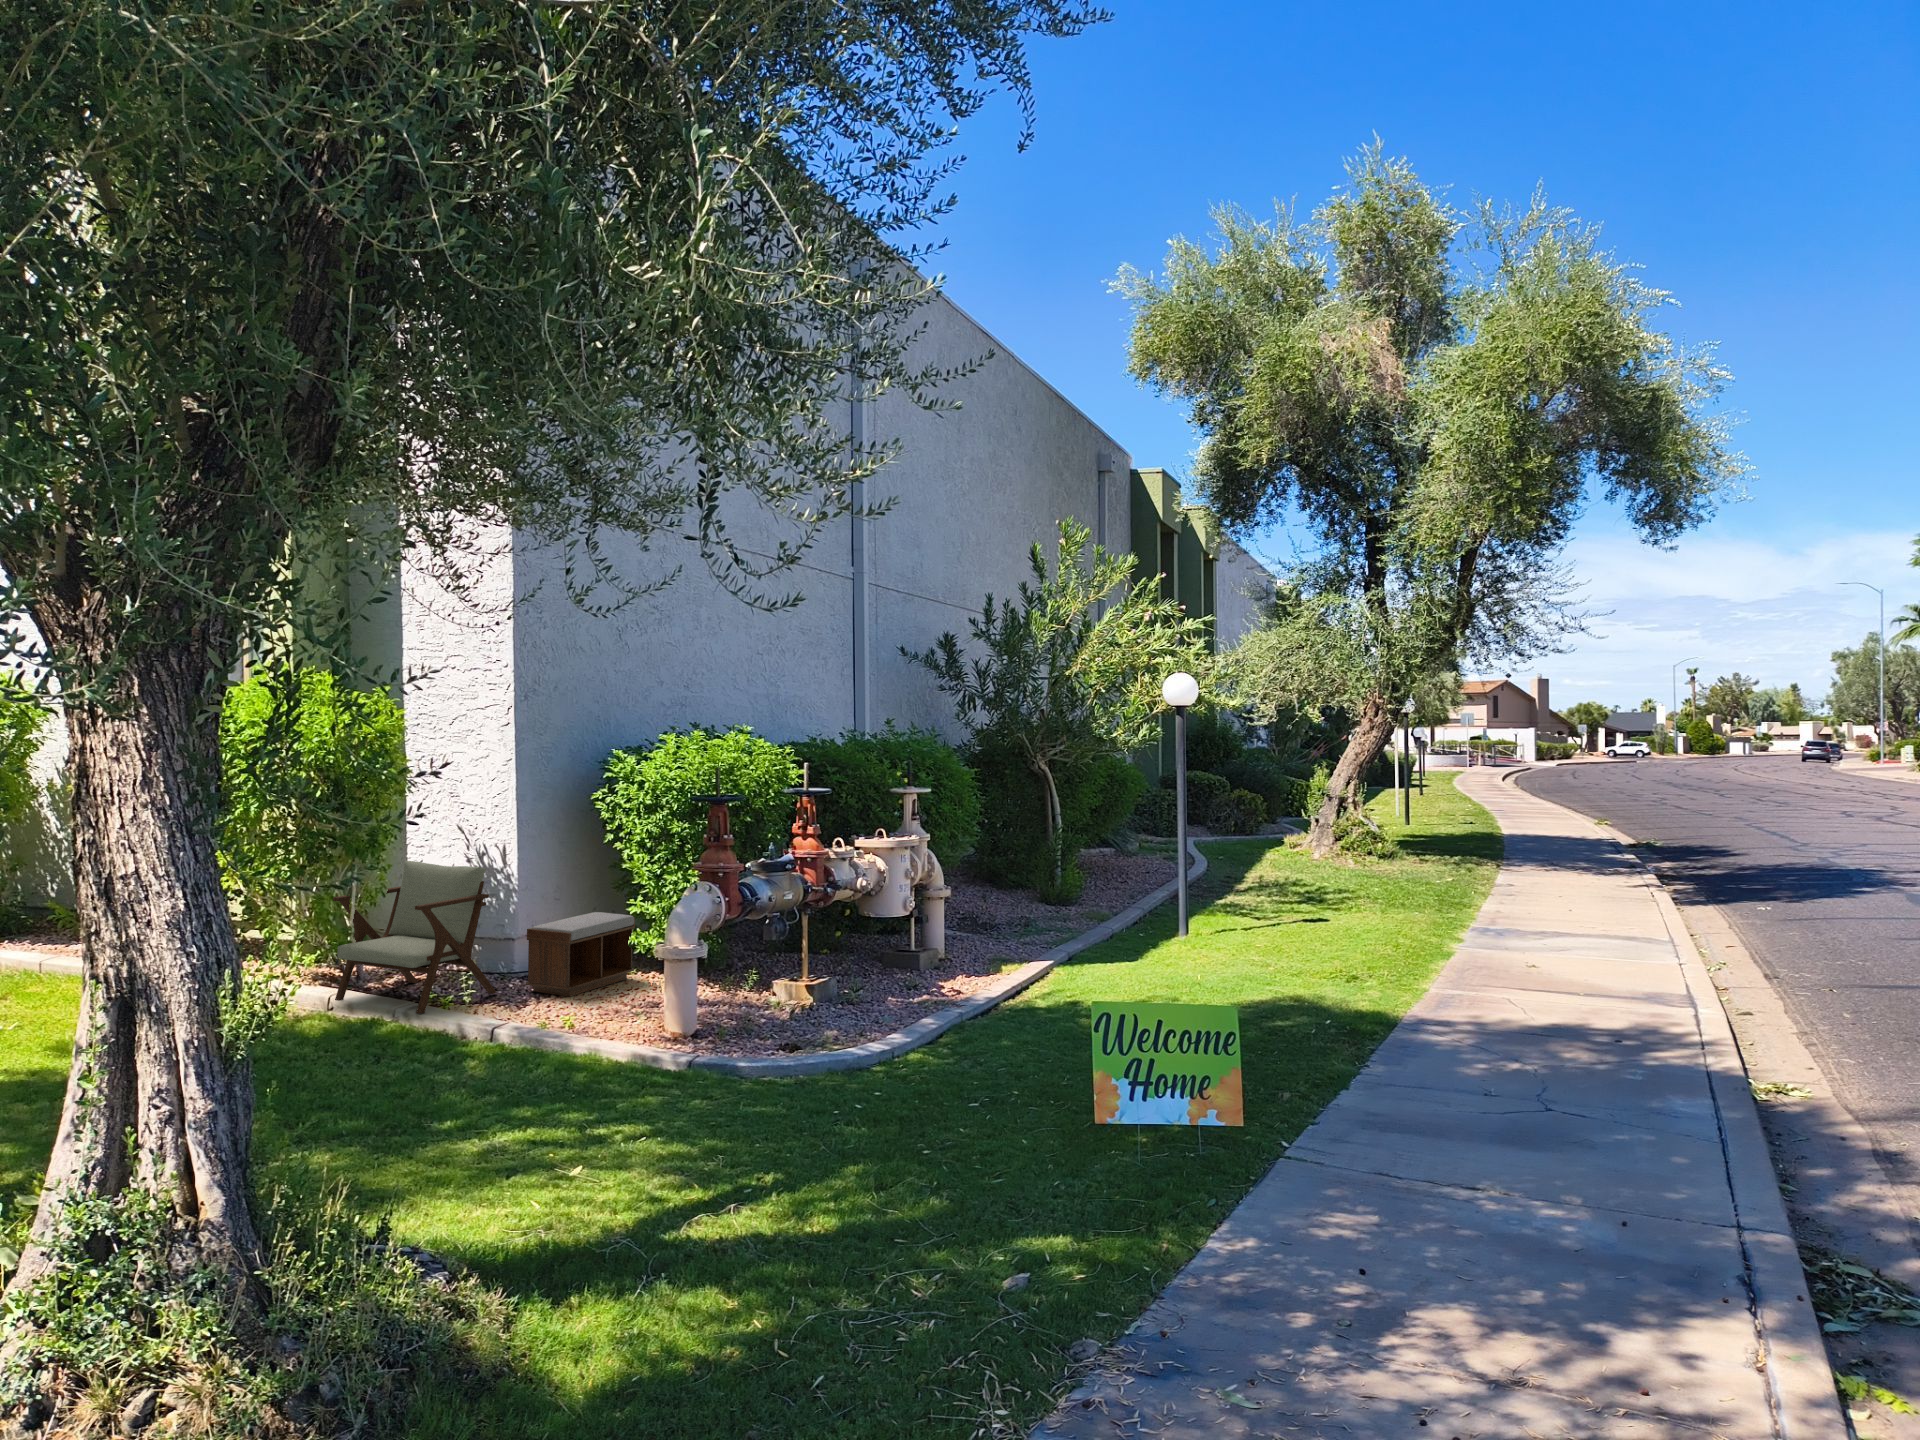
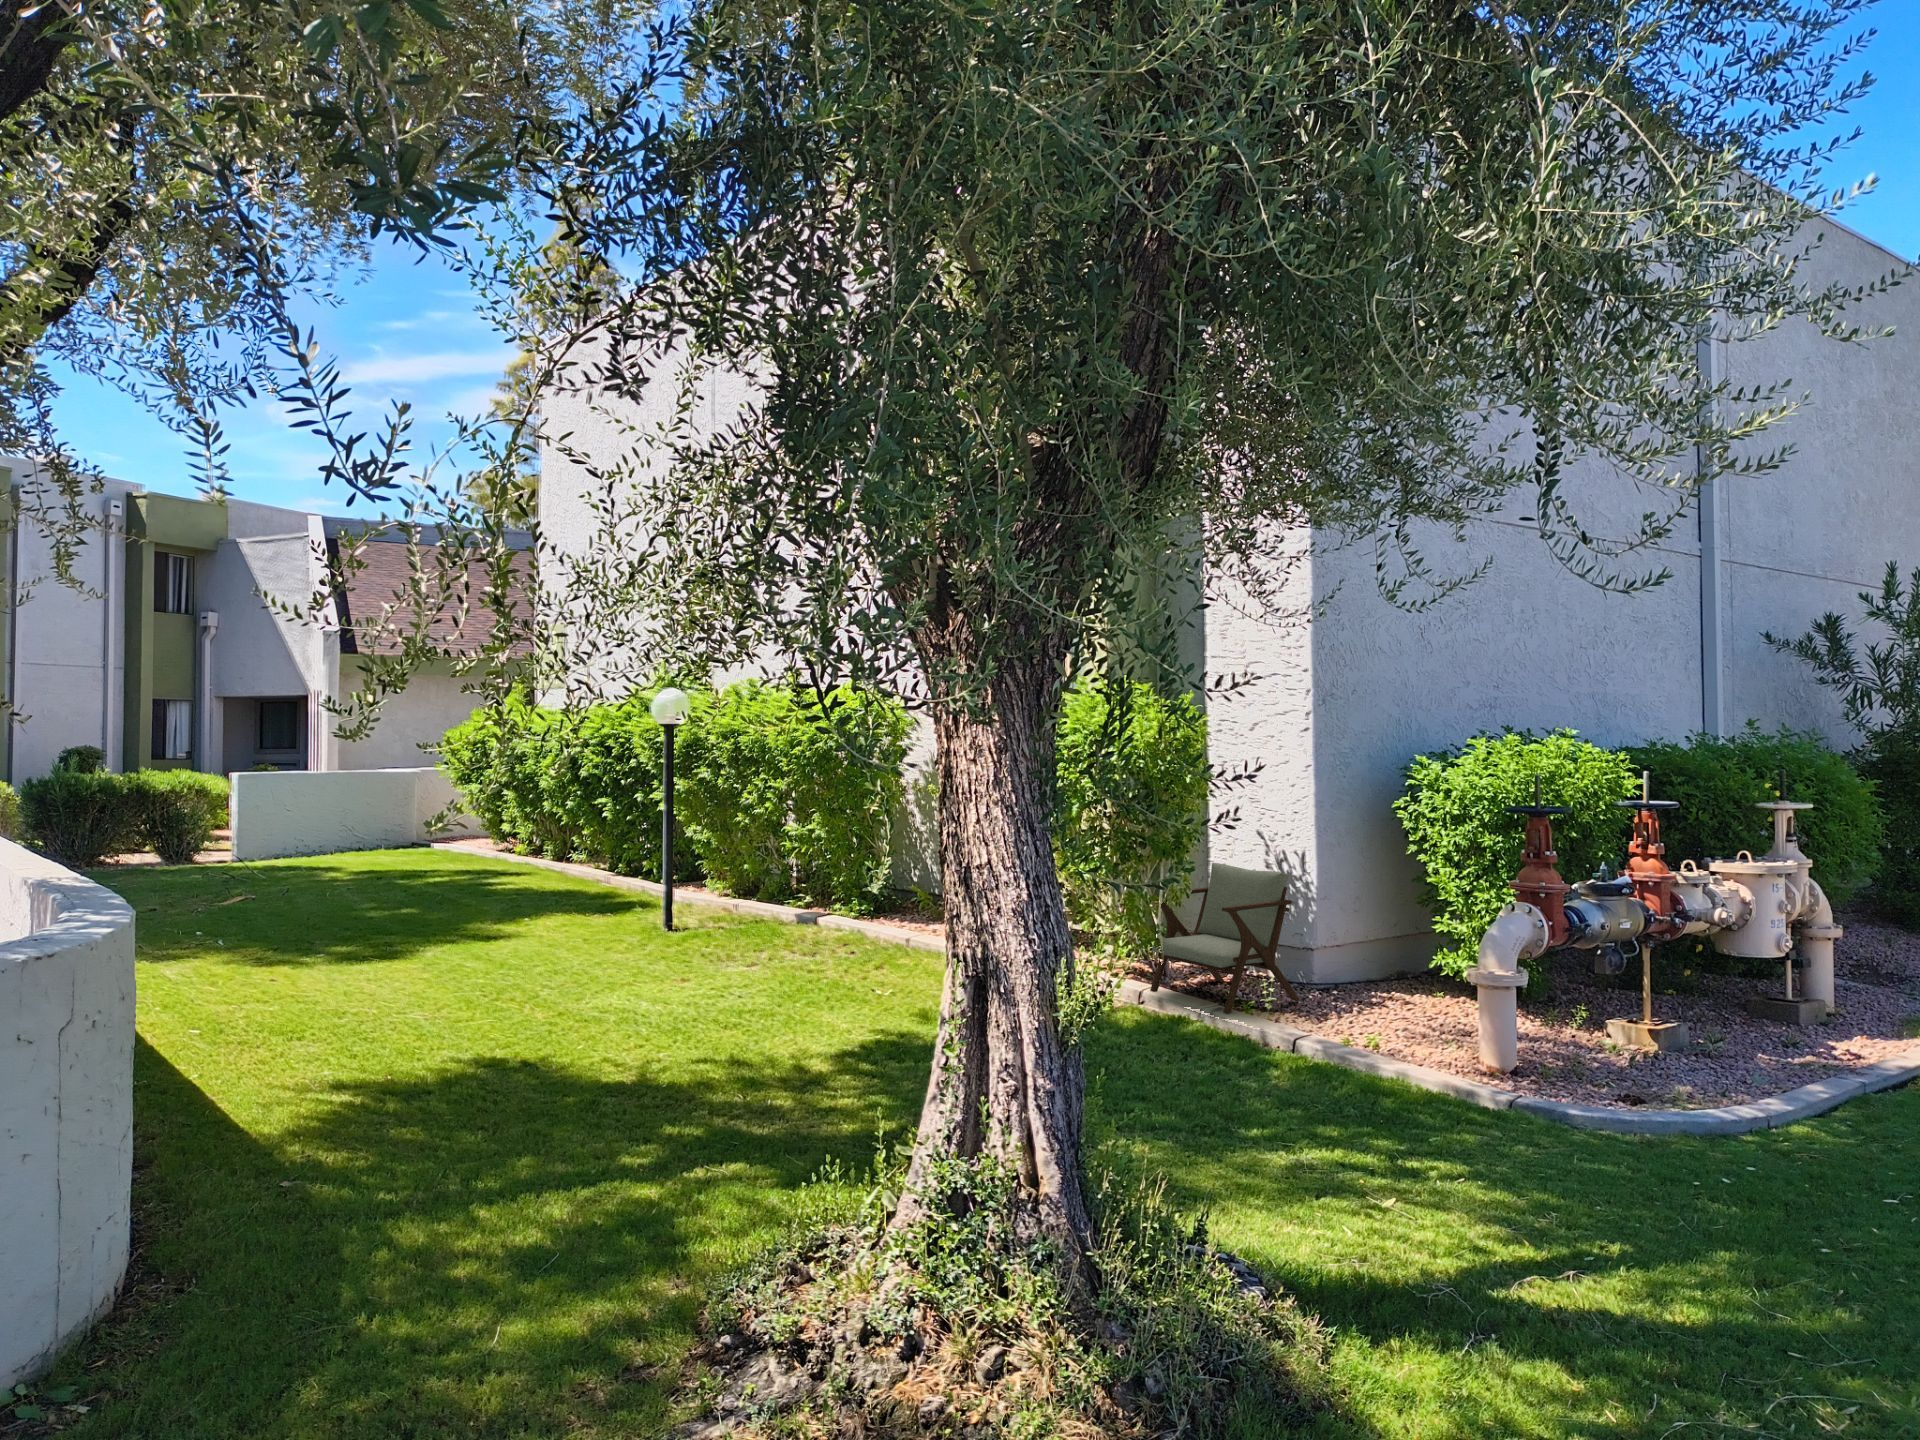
bench: present [526,912,635,996] -> none [1328,926,1442,1011]

